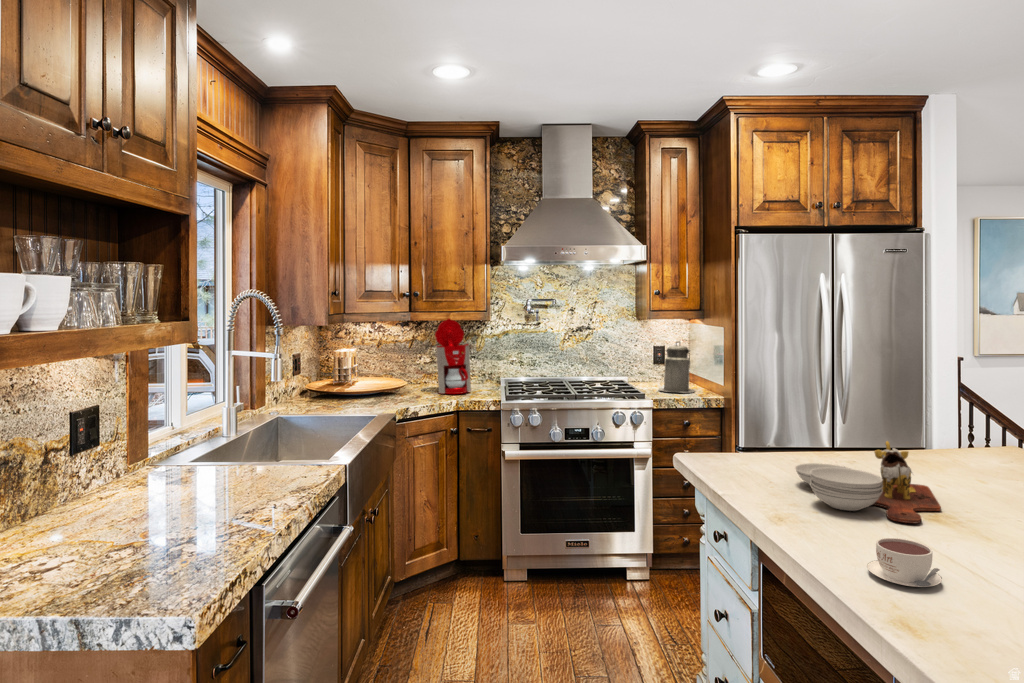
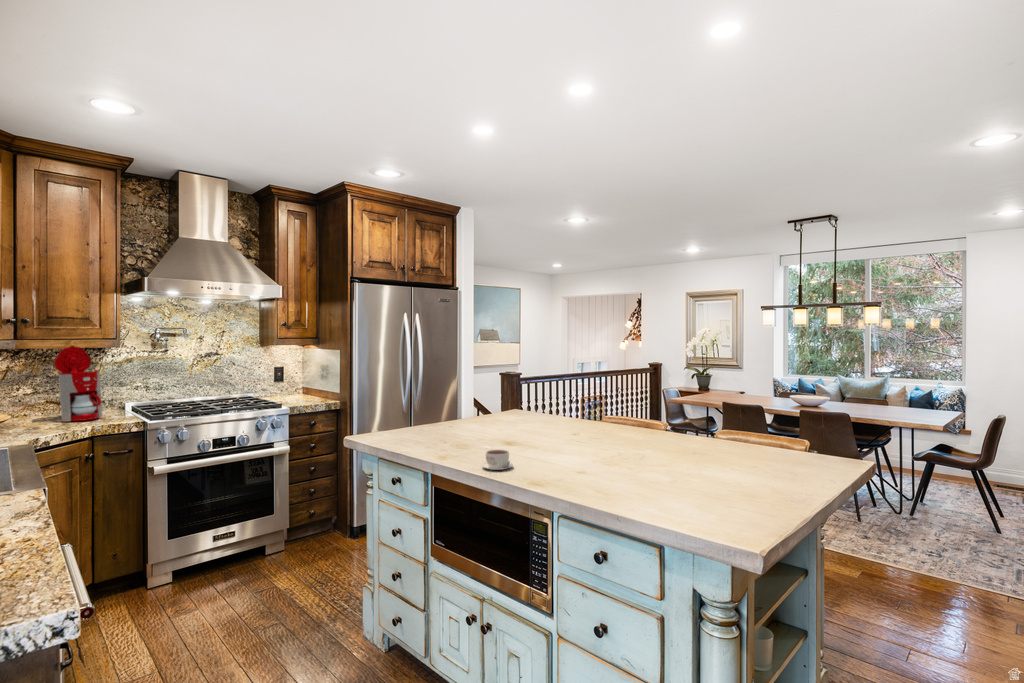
canister: present [659,342,694,393] -> none [289,362,318,401]
cutting board: present [795,441,941,523] -> none [424,409,497,448]

